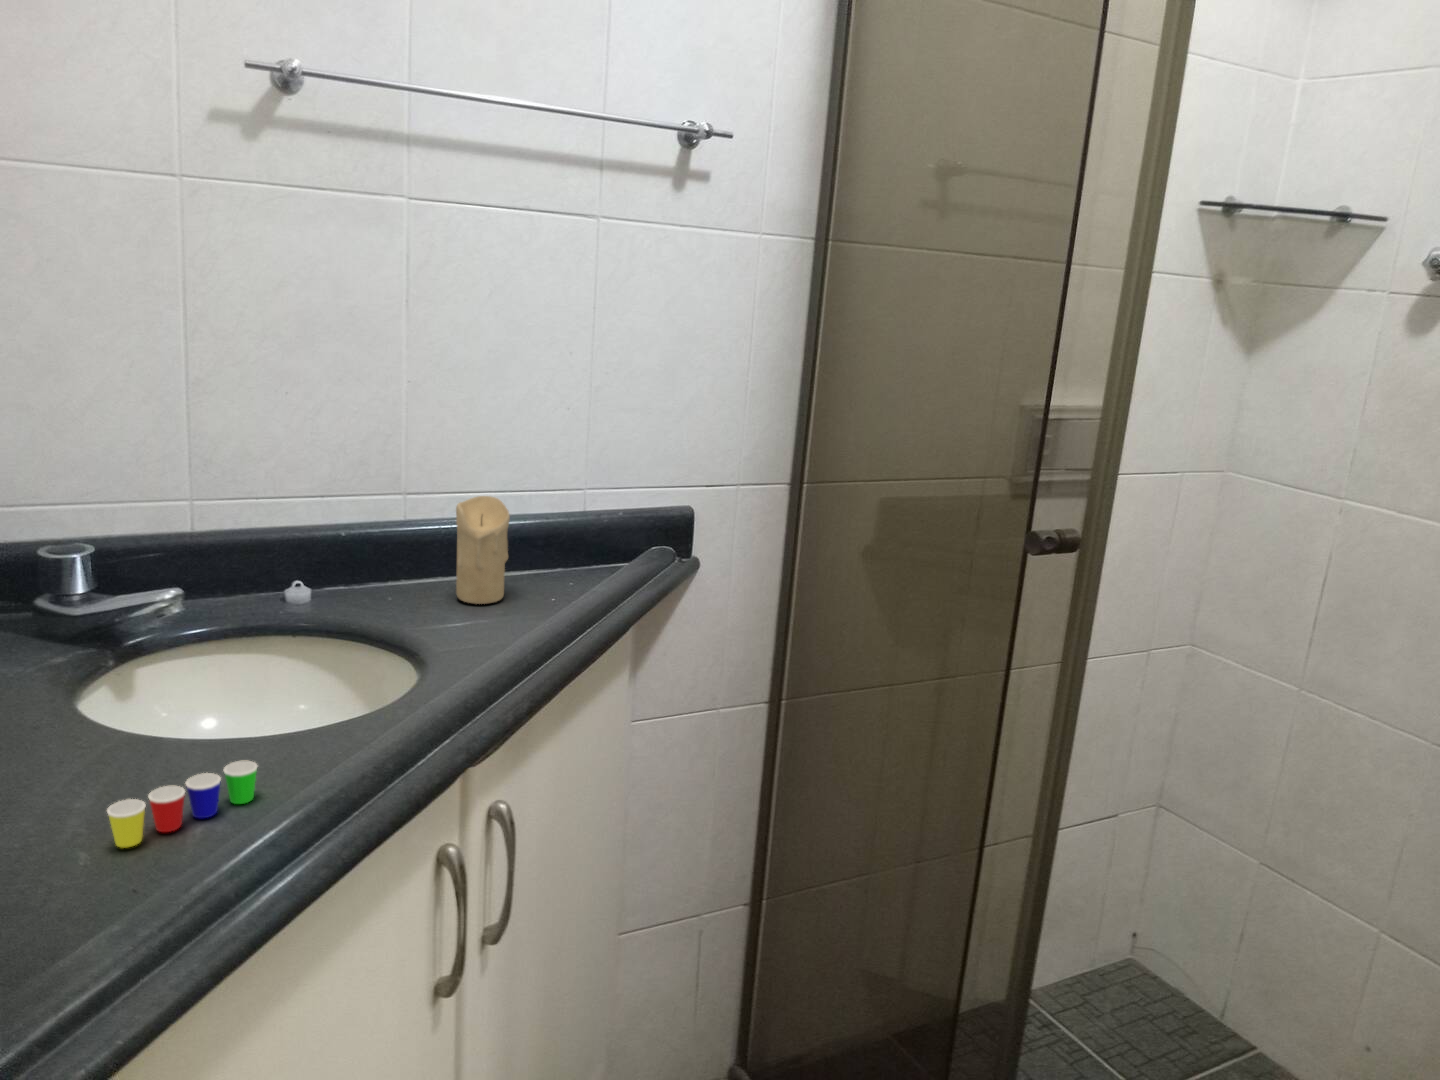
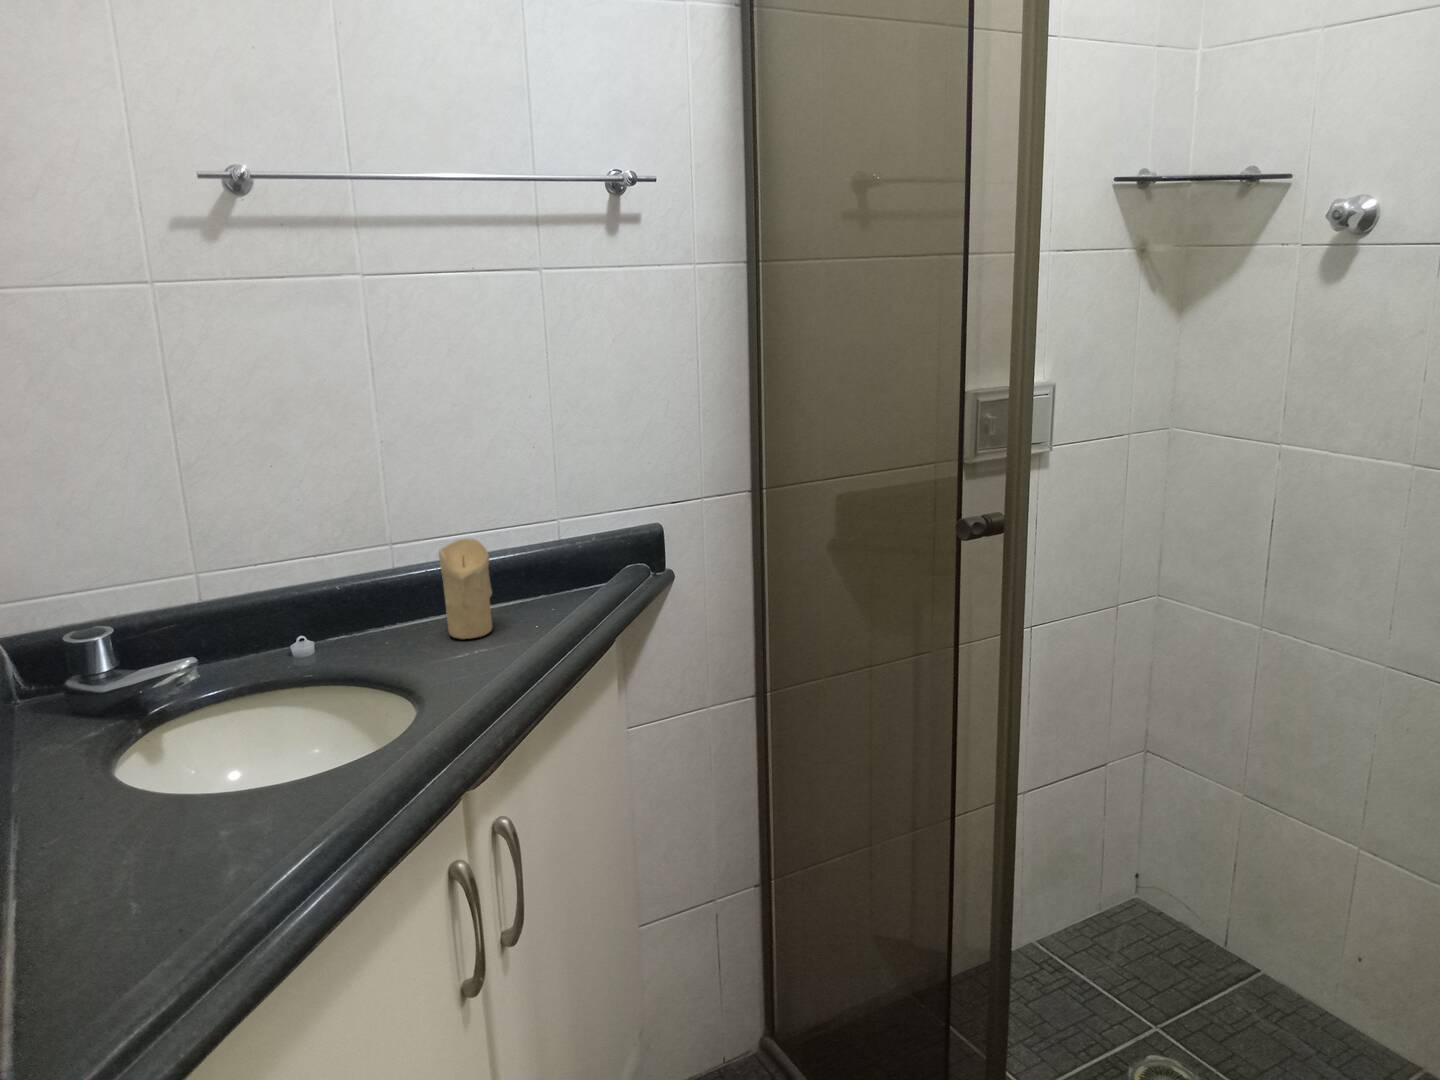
cup: present [107,761,257,847] -> none [144,808,273,896]

